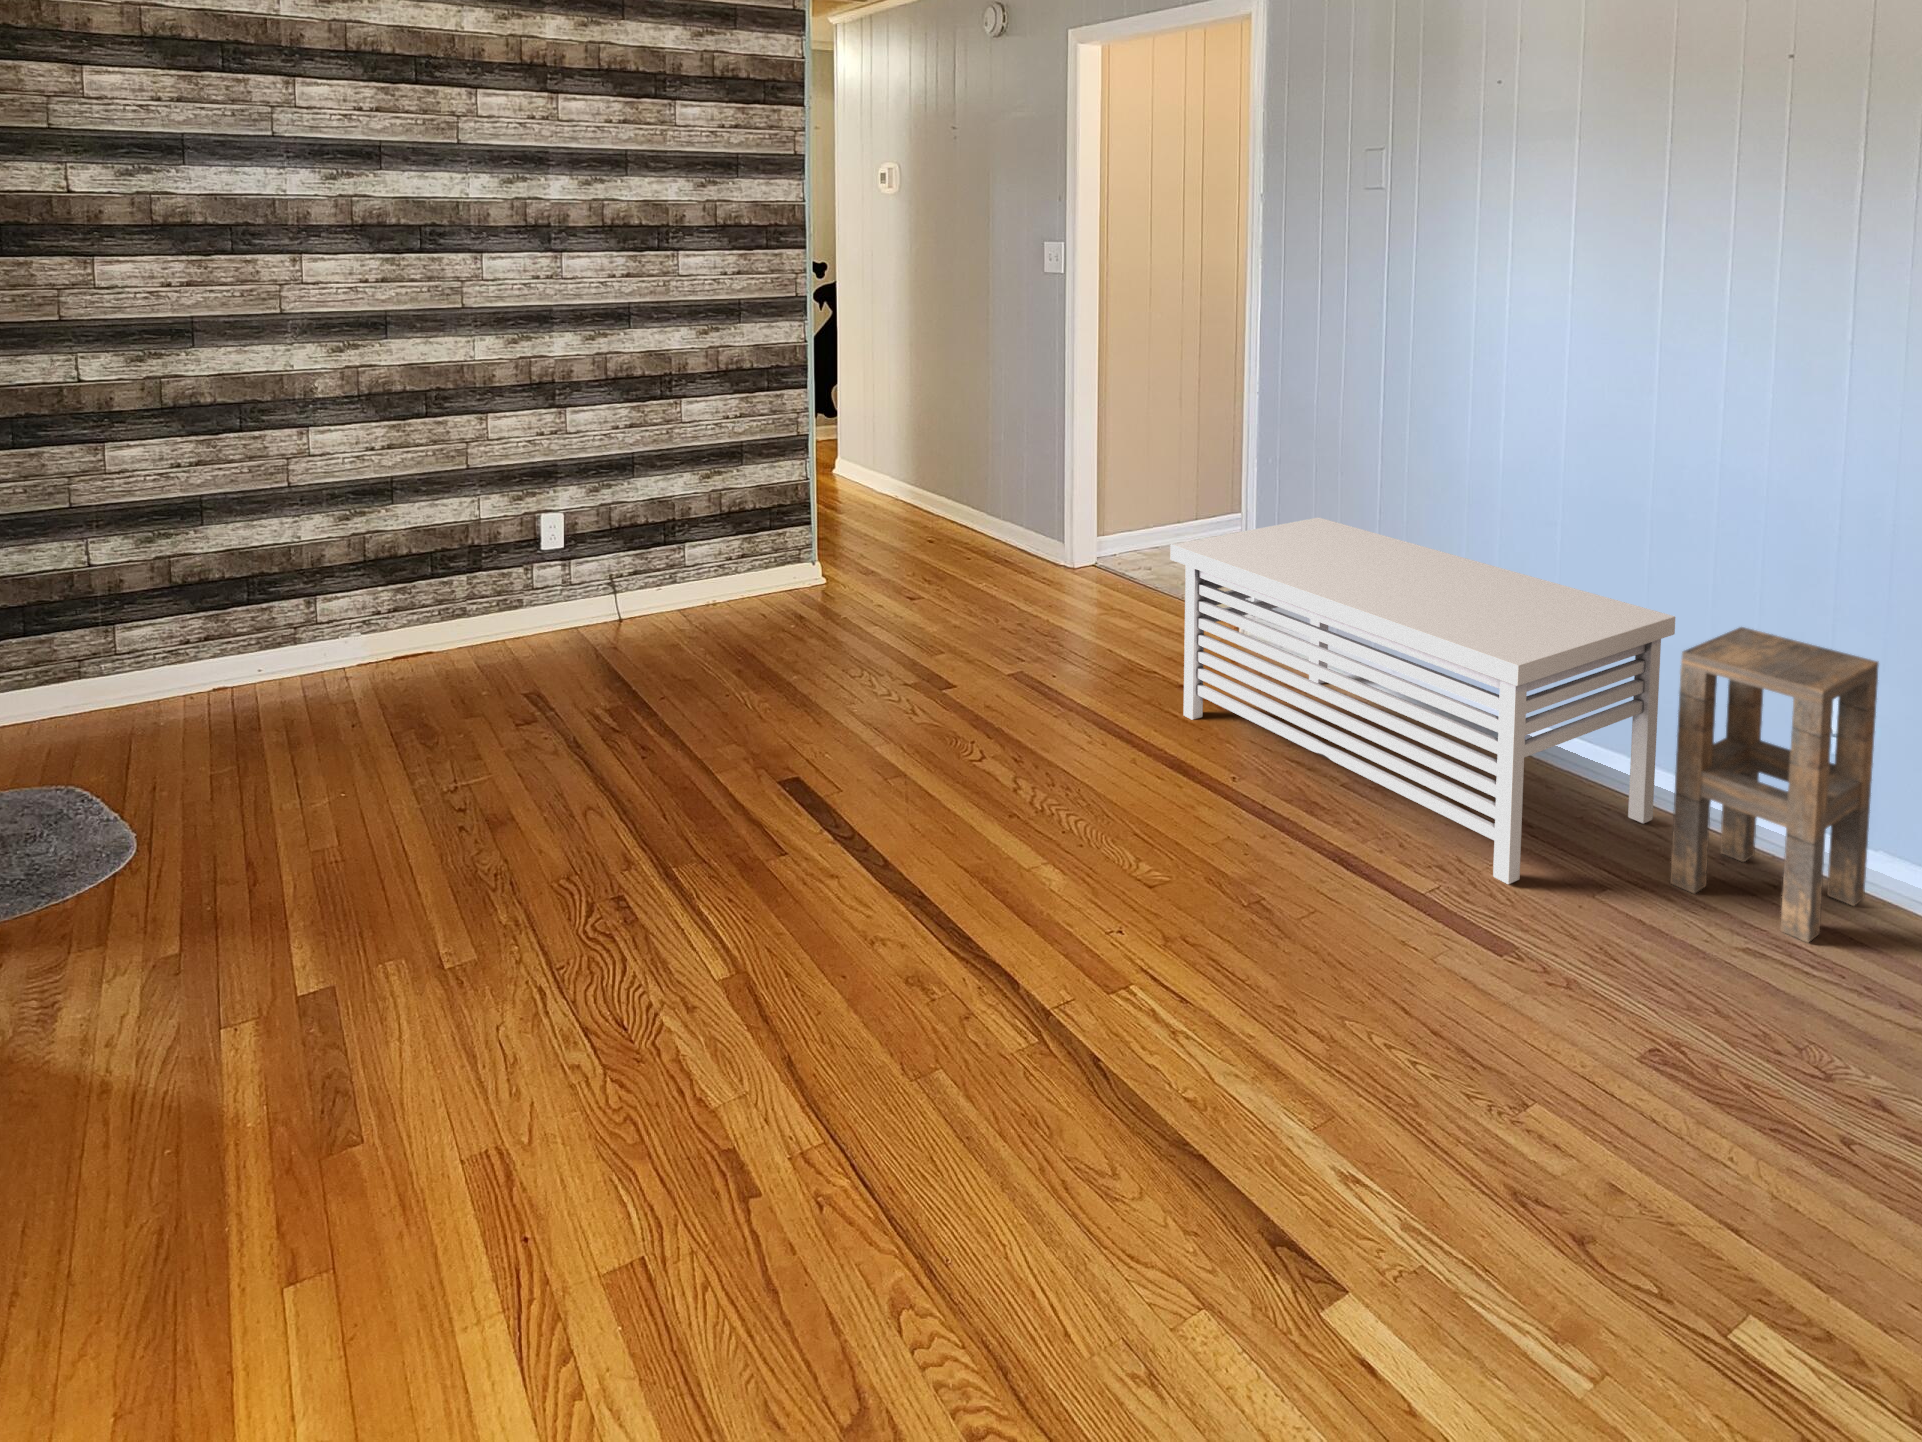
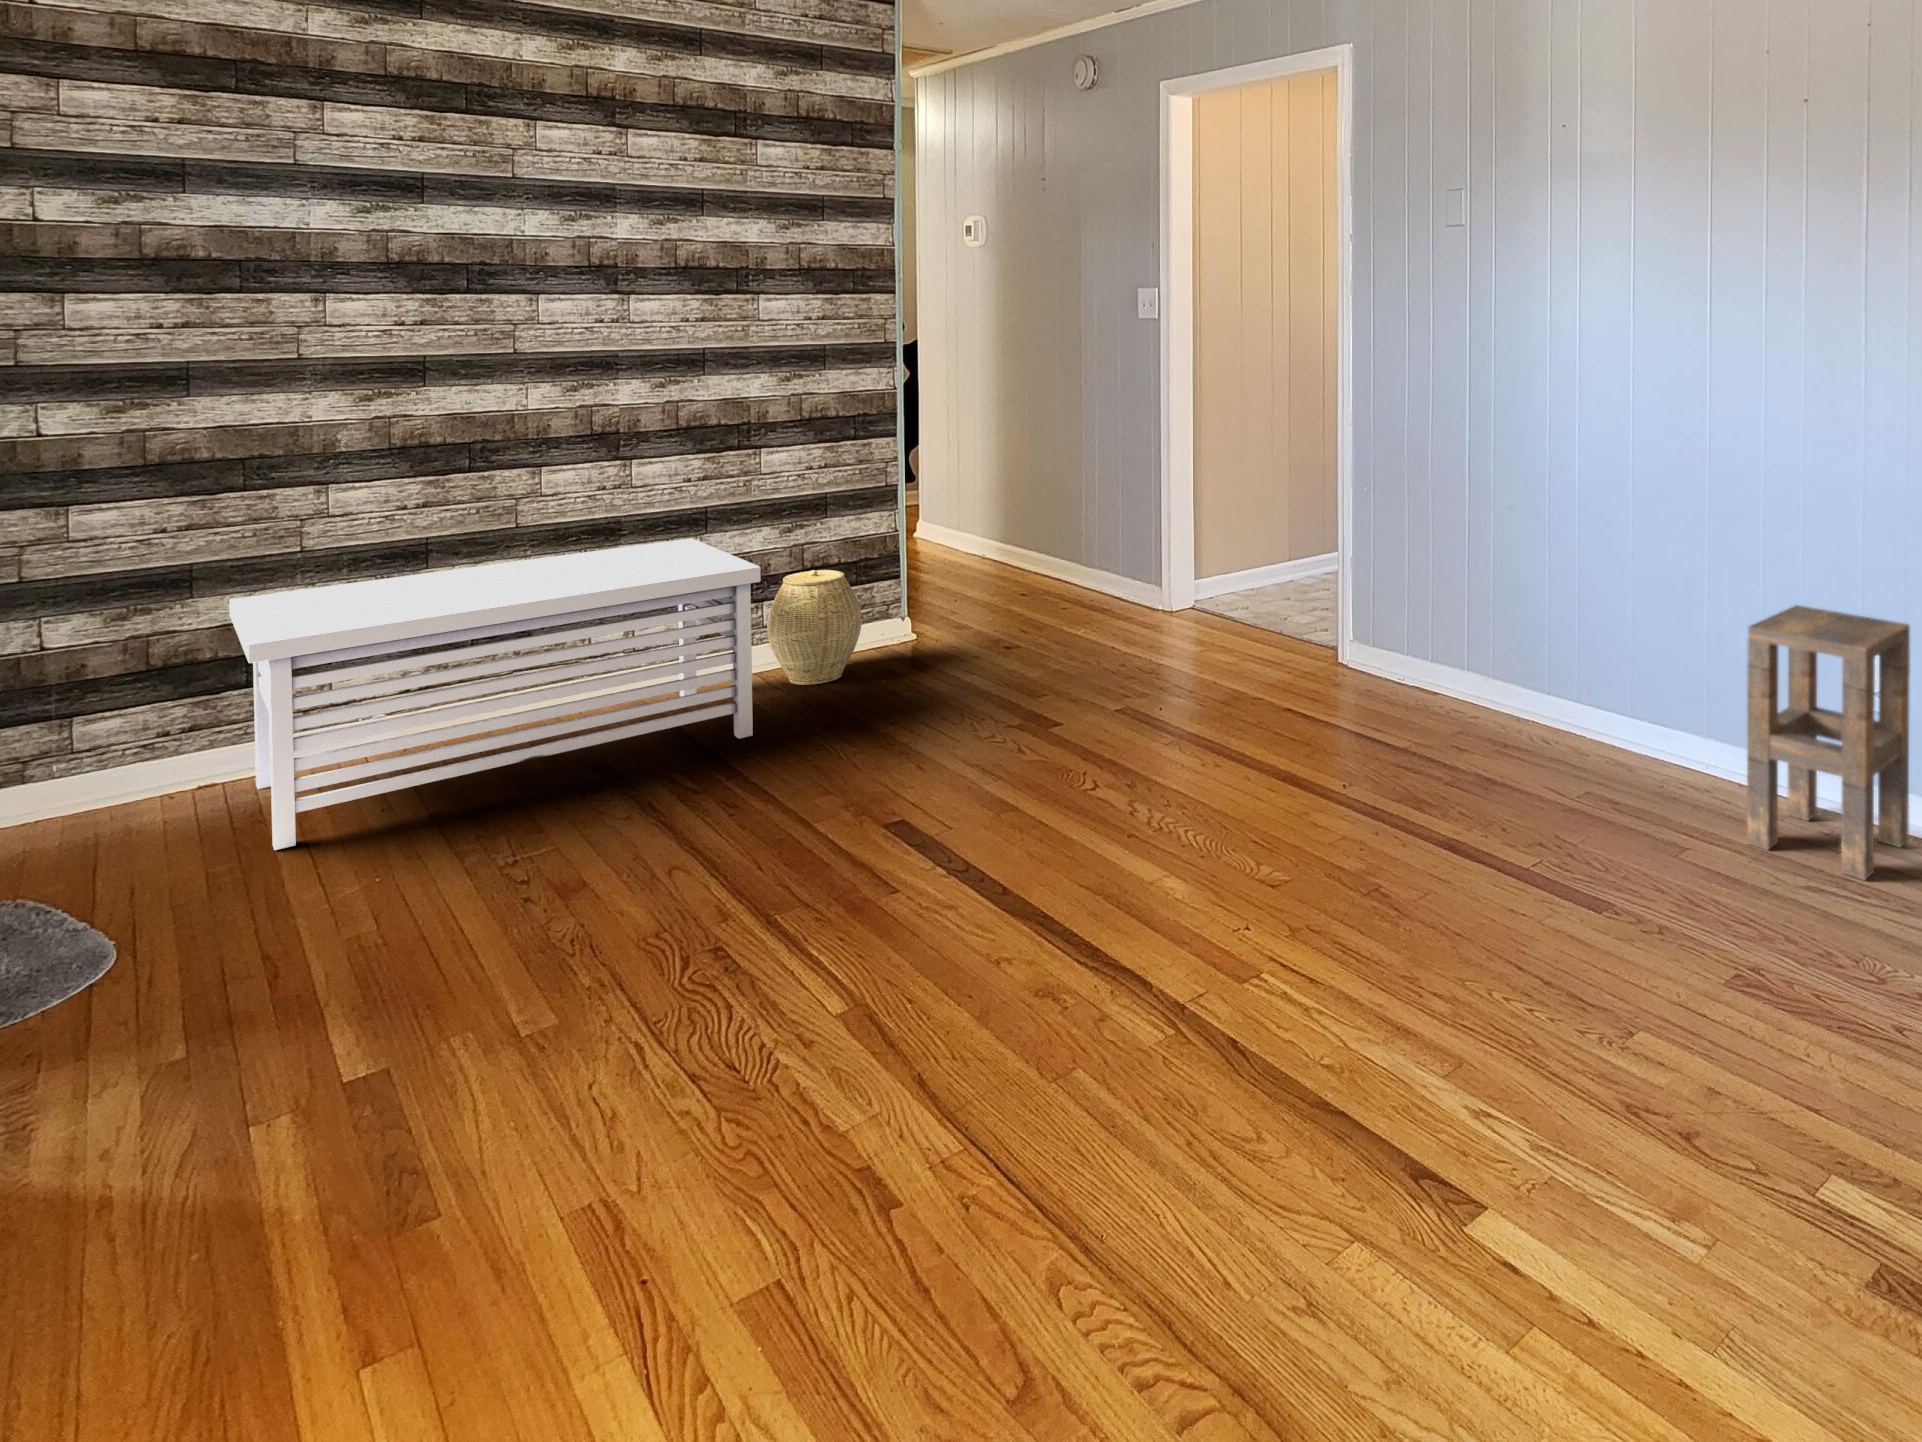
woven basket: none [688,515,773,623] -> present [767,570,862,685]
storage bench: present [1171,518,1675,884] -> present [229,538,761,850]

